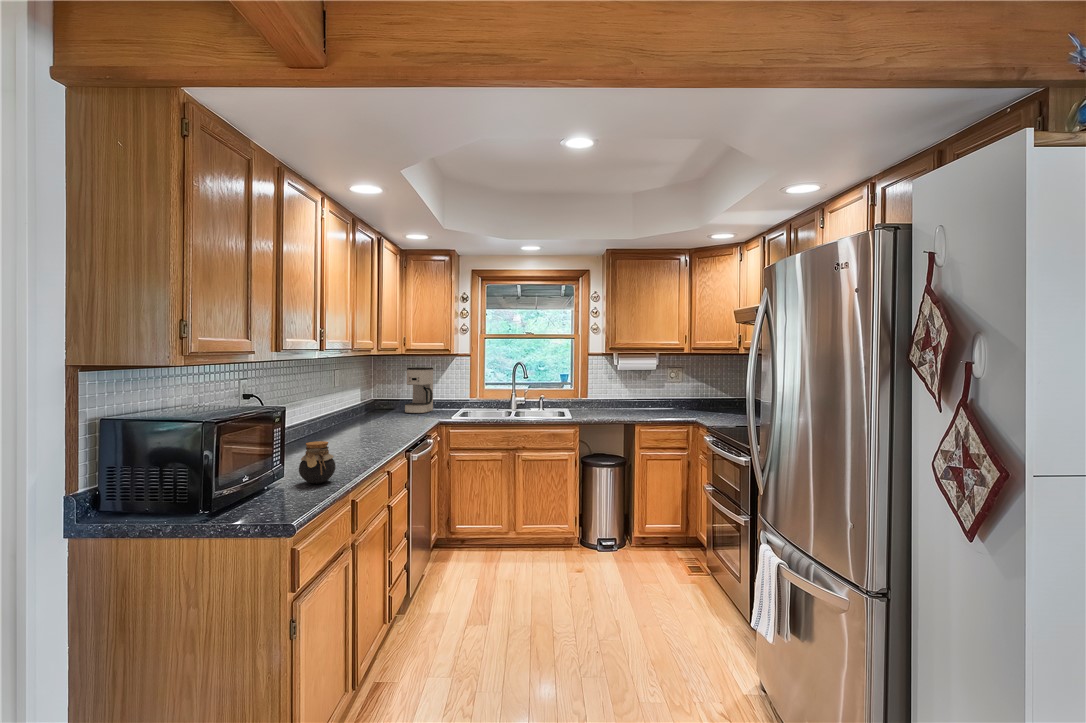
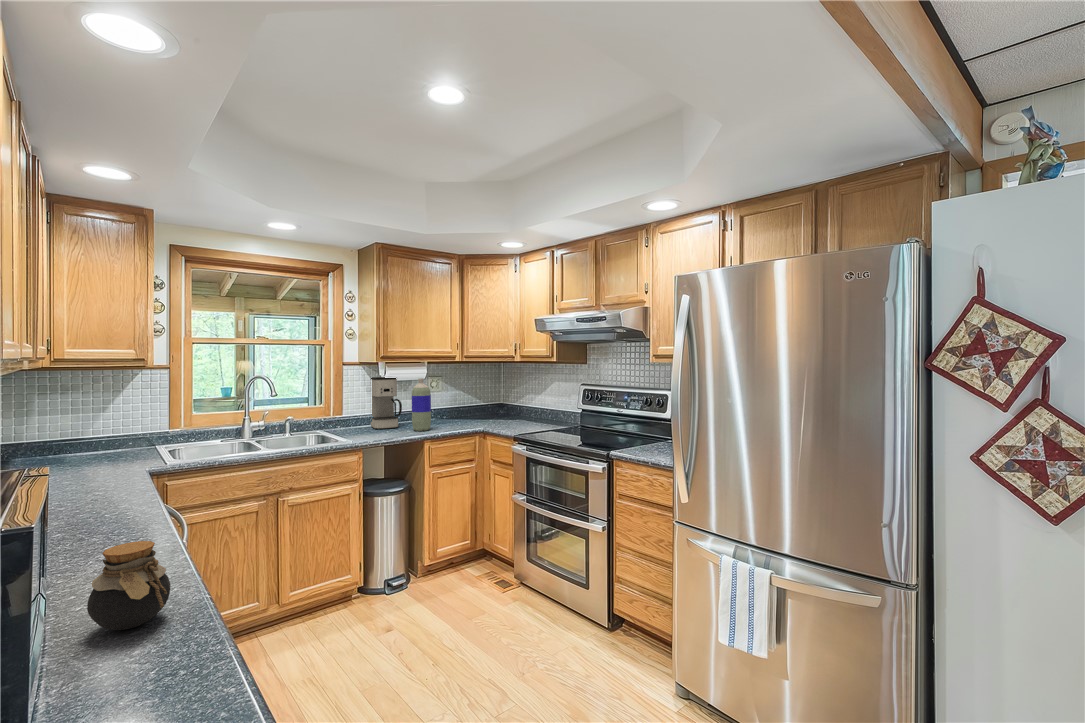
coffee maker: present [405,367,433,413] -> present [371,377,402,429]
bottle: none [636,368,653,416] -> present [412,378,431,431]

